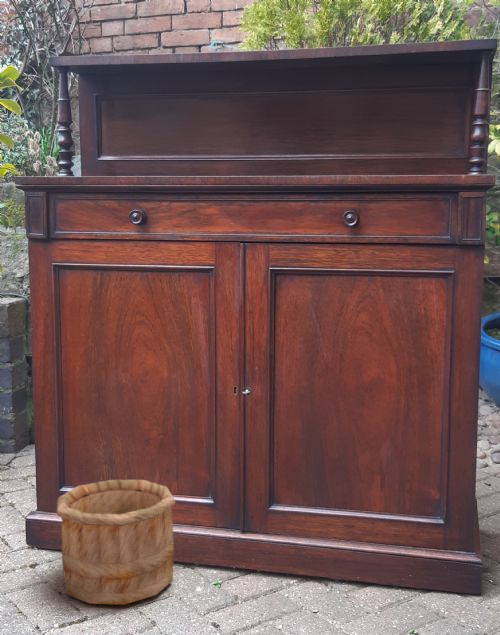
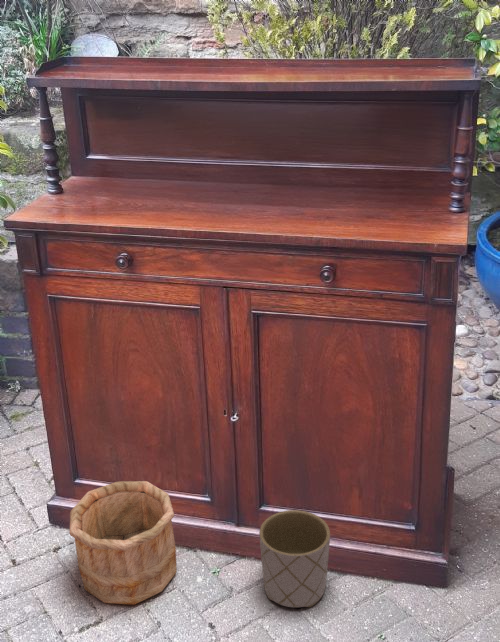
planter: none [272,505,351,610] -> present [259,510,330,607]

